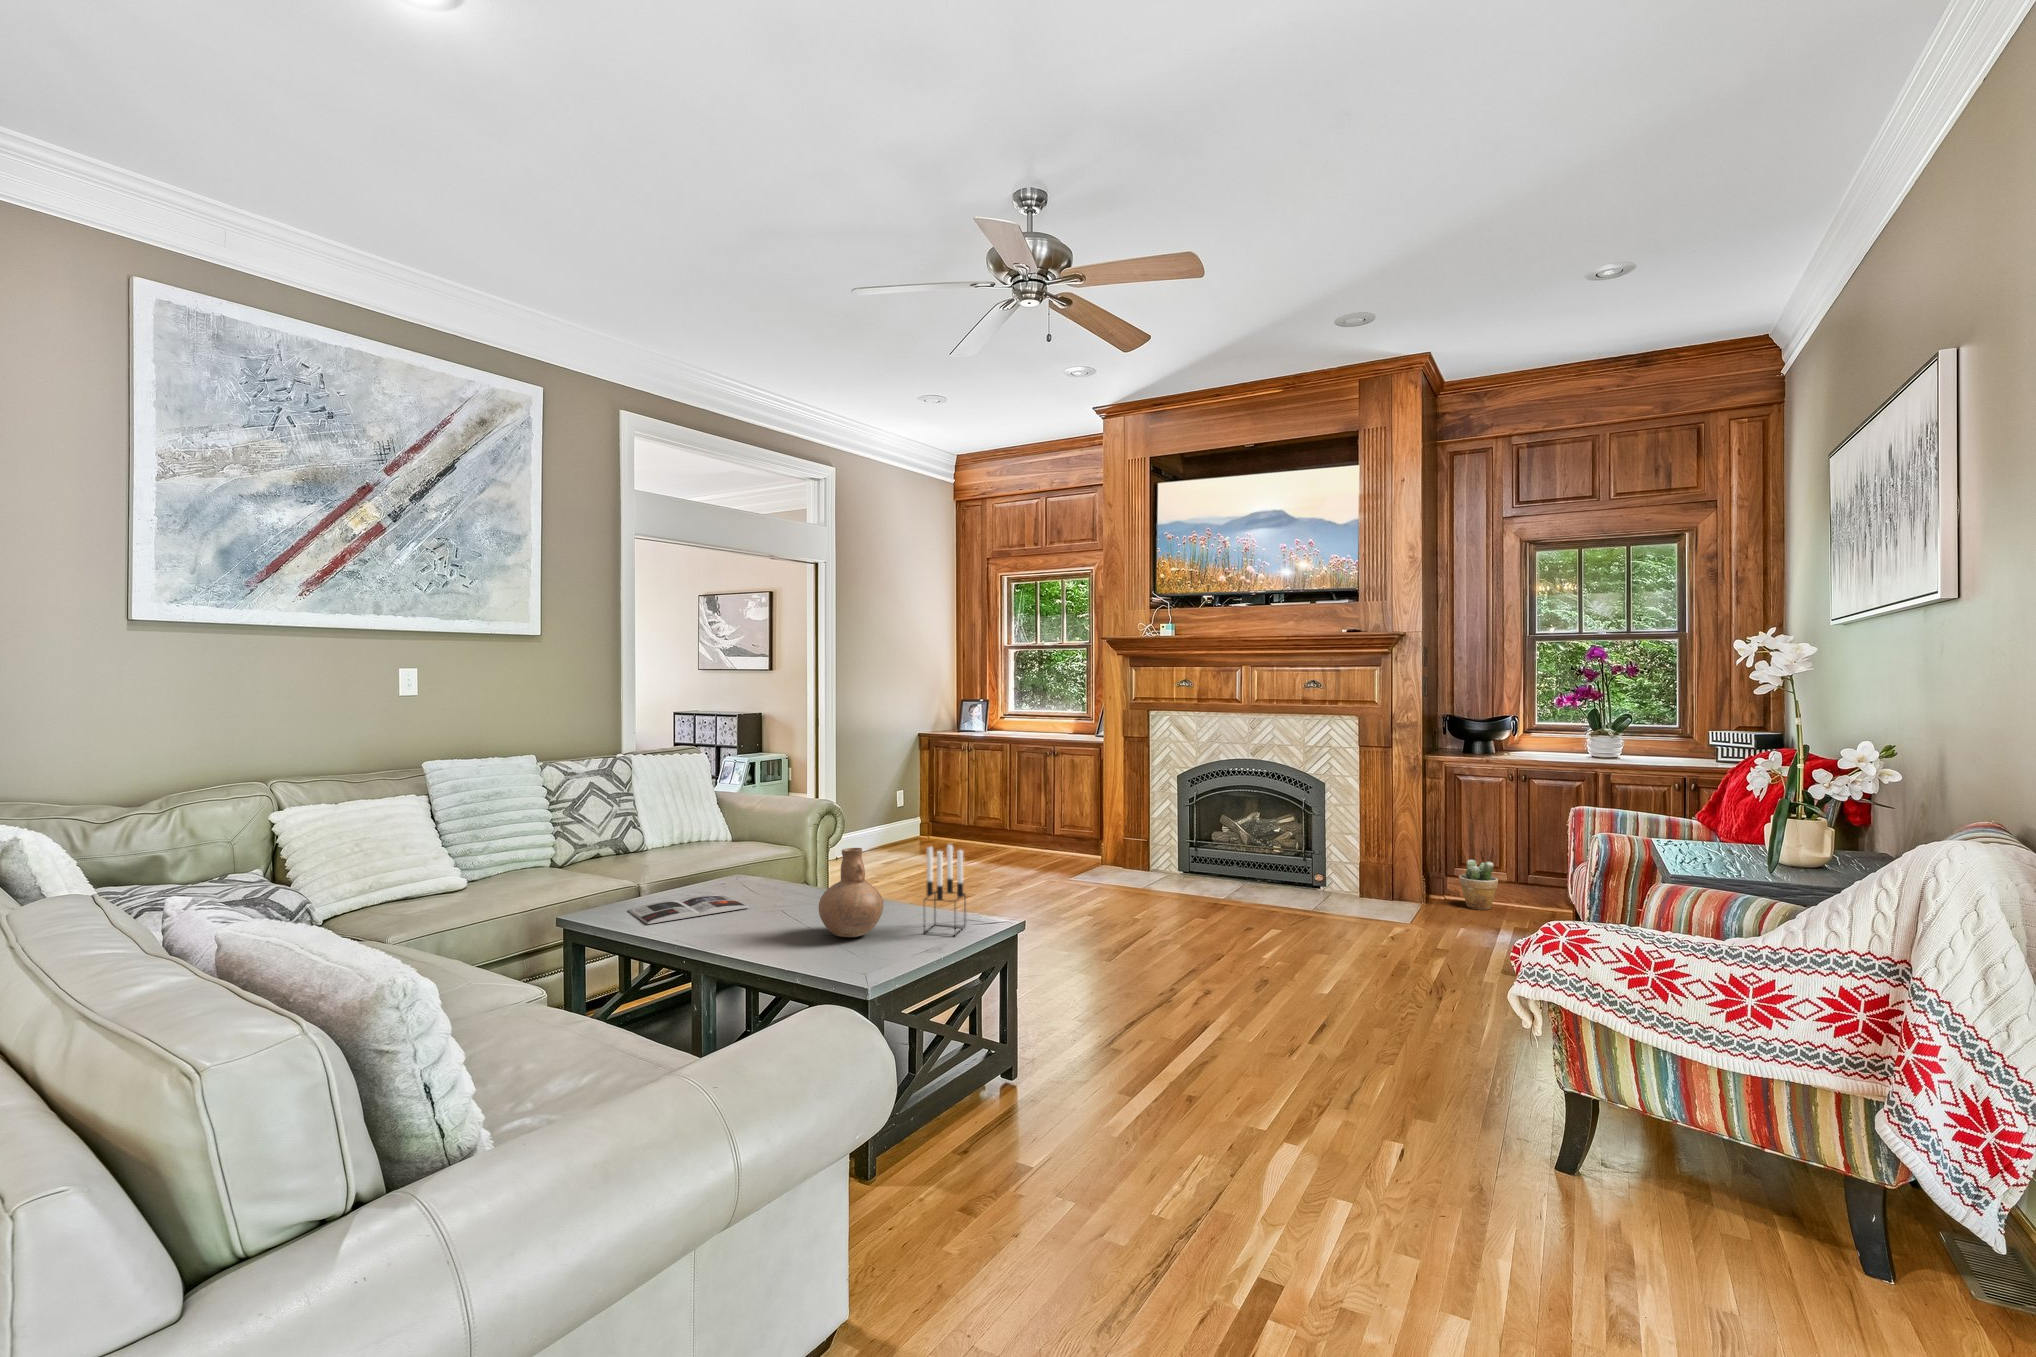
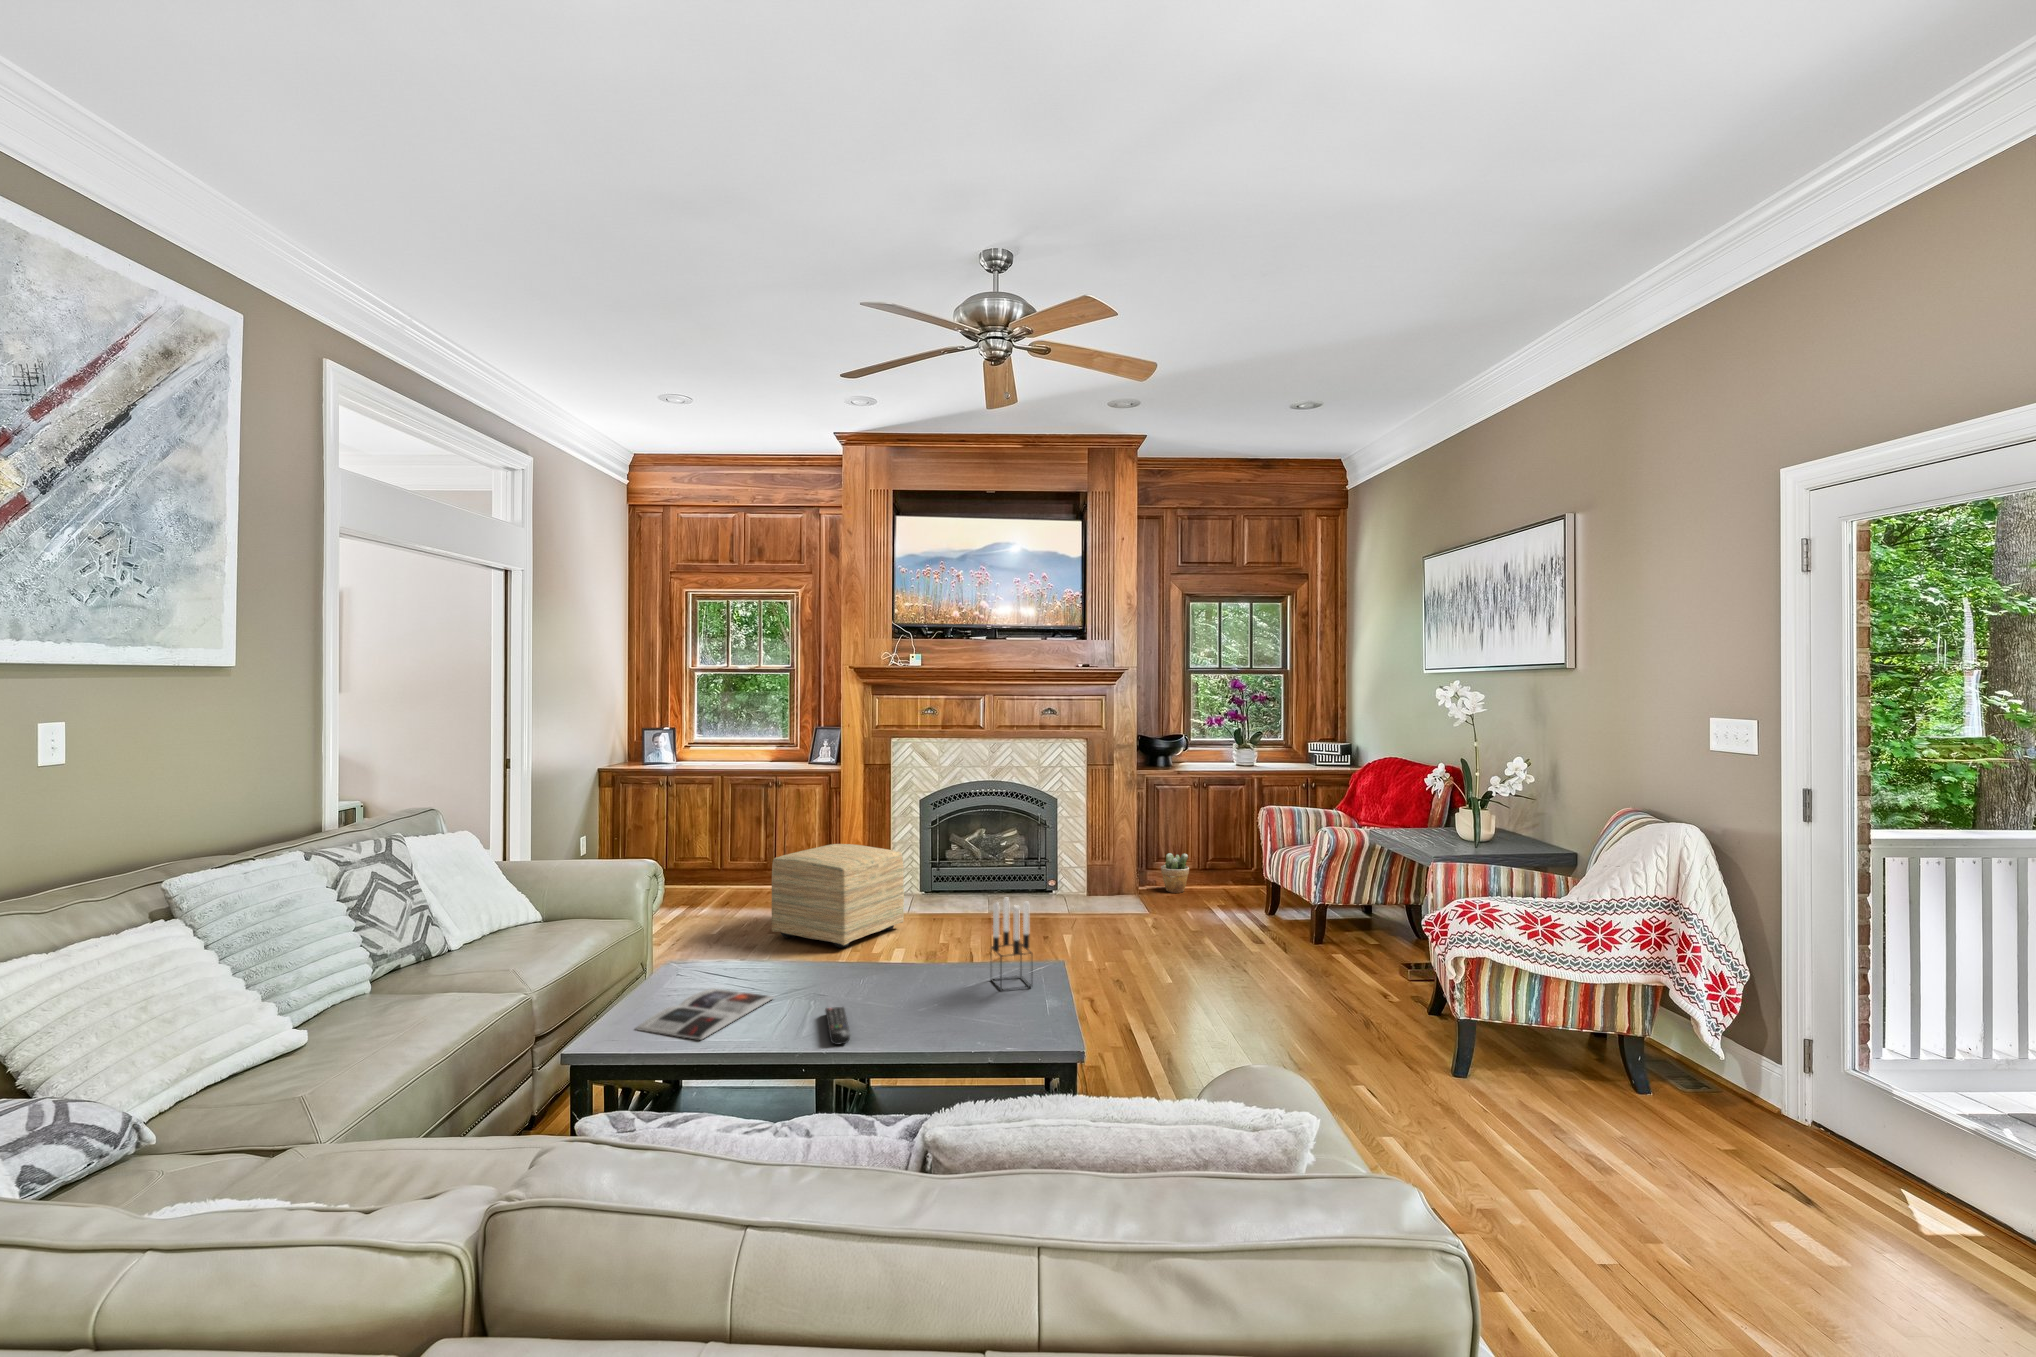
ottoman: none [992,811,1116,909] -> present [772,844,904,948]
vase: present [819,848,884,937] -> none [906,913,974,1010]
remote control: none [716,919,772,945] -> present [825,1007,850,1045]

